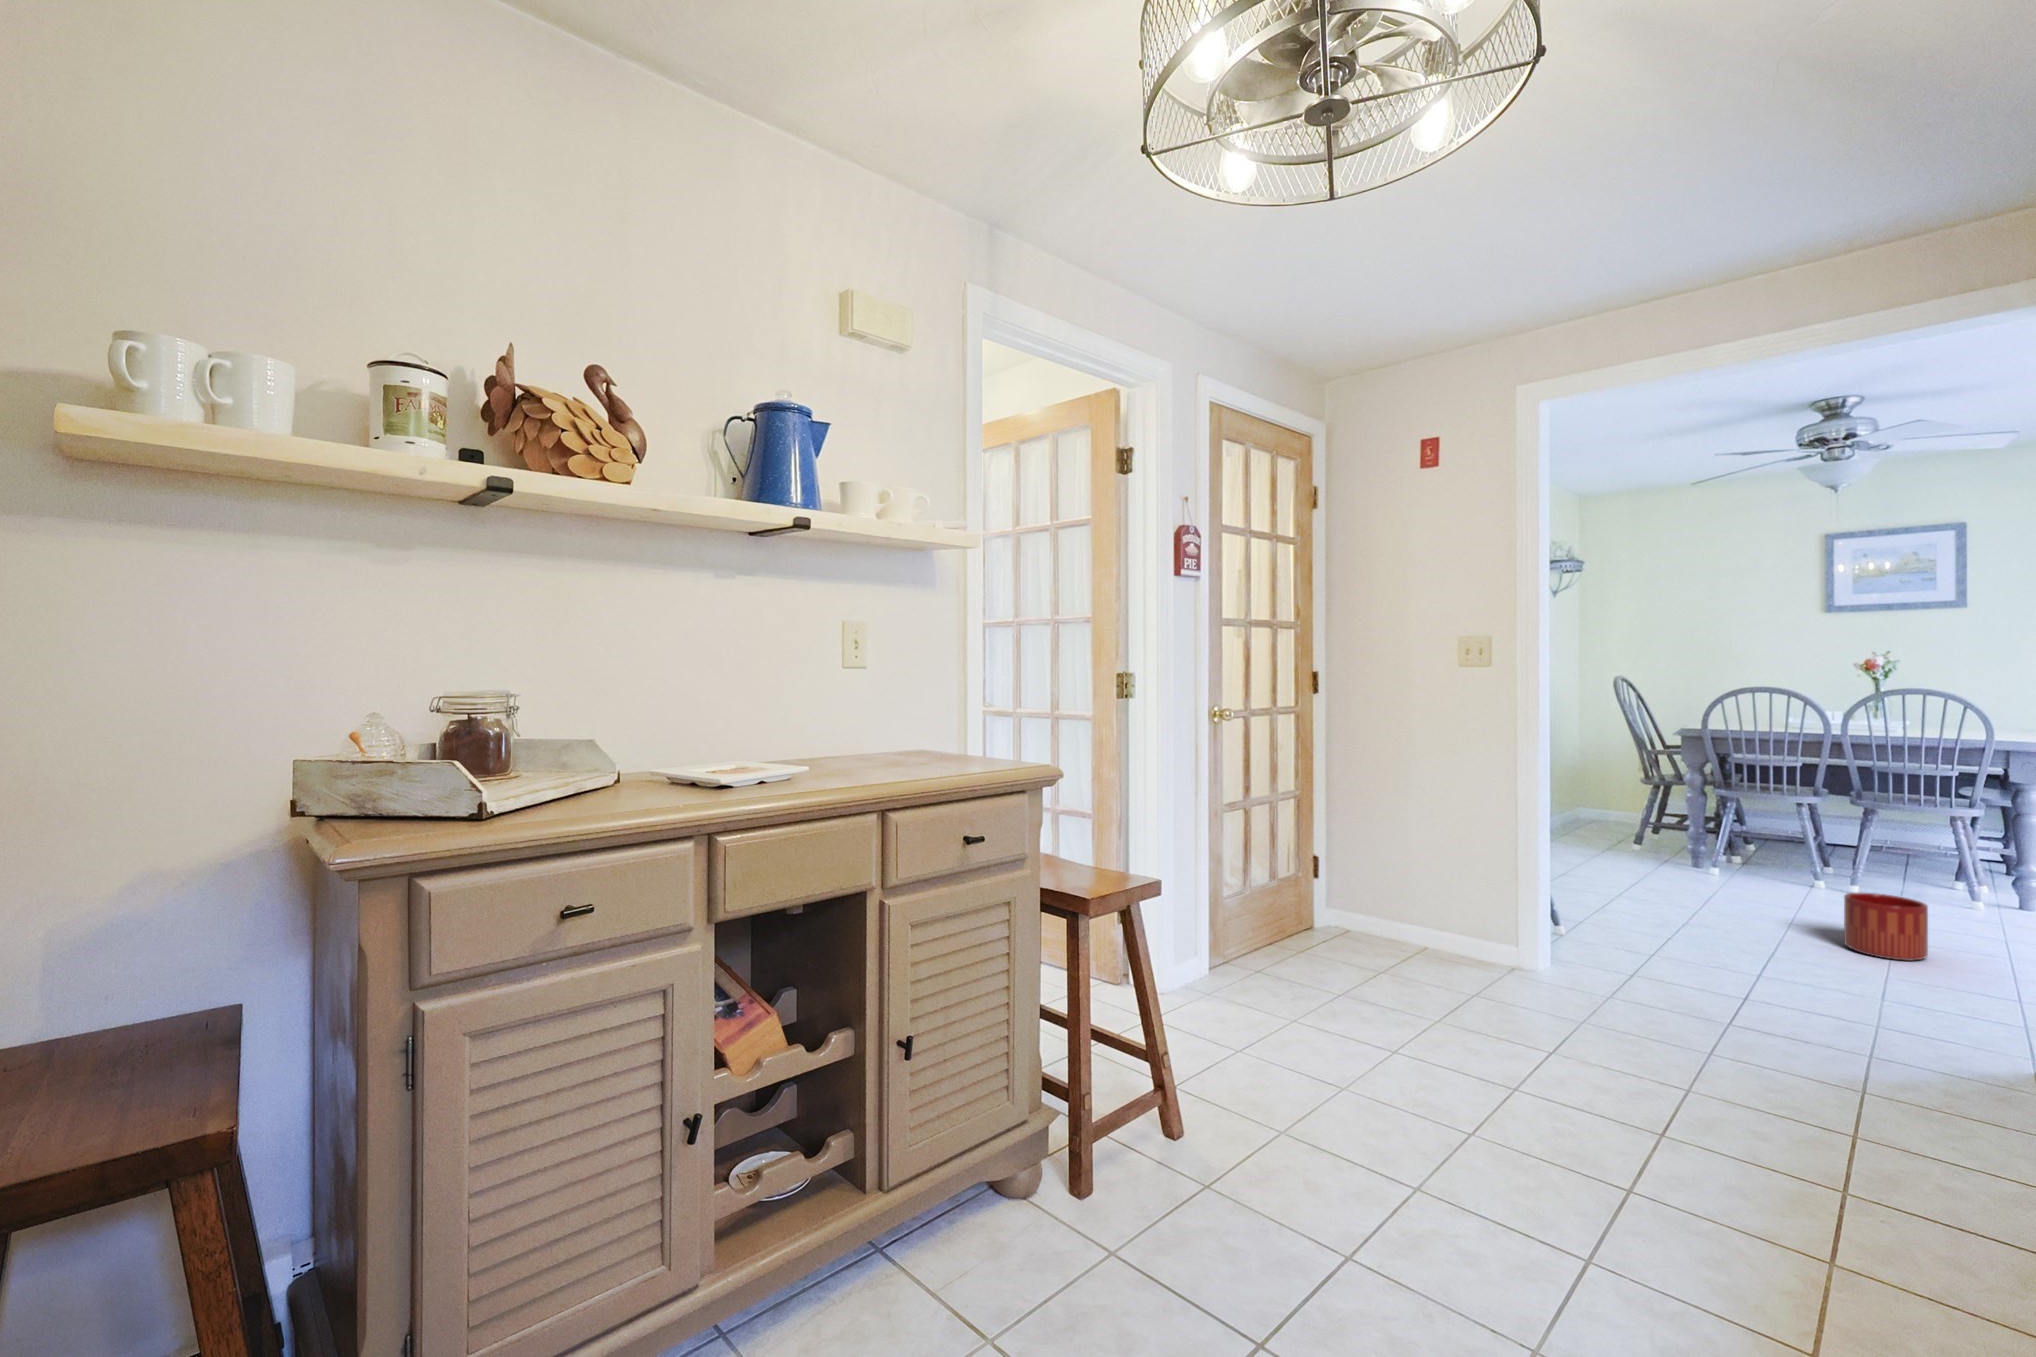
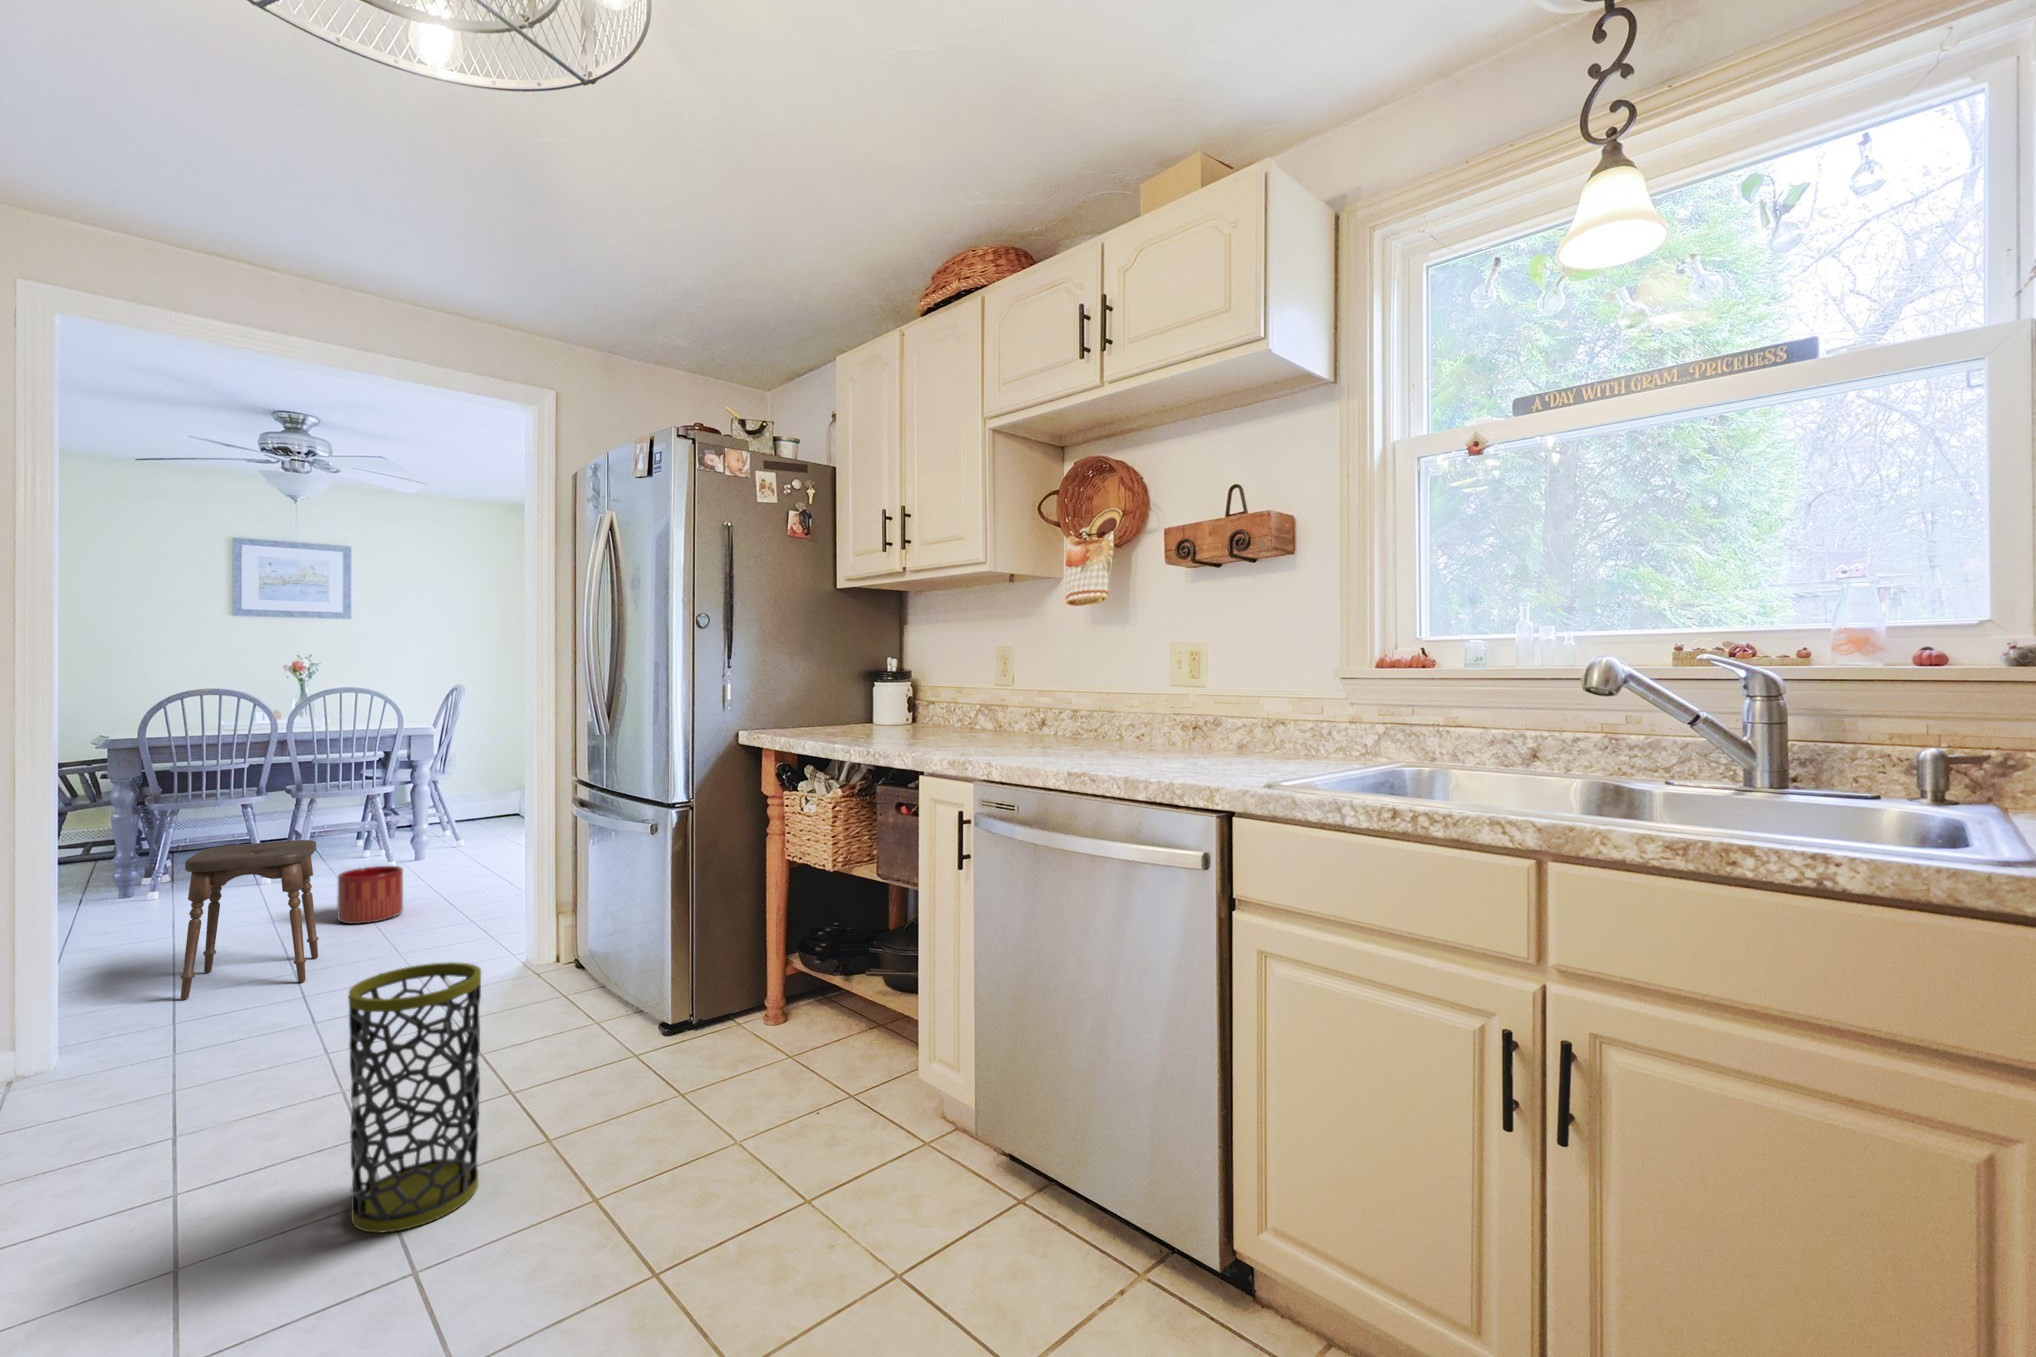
stool: none [1650,835,1790,986] -> present [180,840,319,999]
trash can: none [1584,972,1719,1244] -> present [349,962,481,1233]

